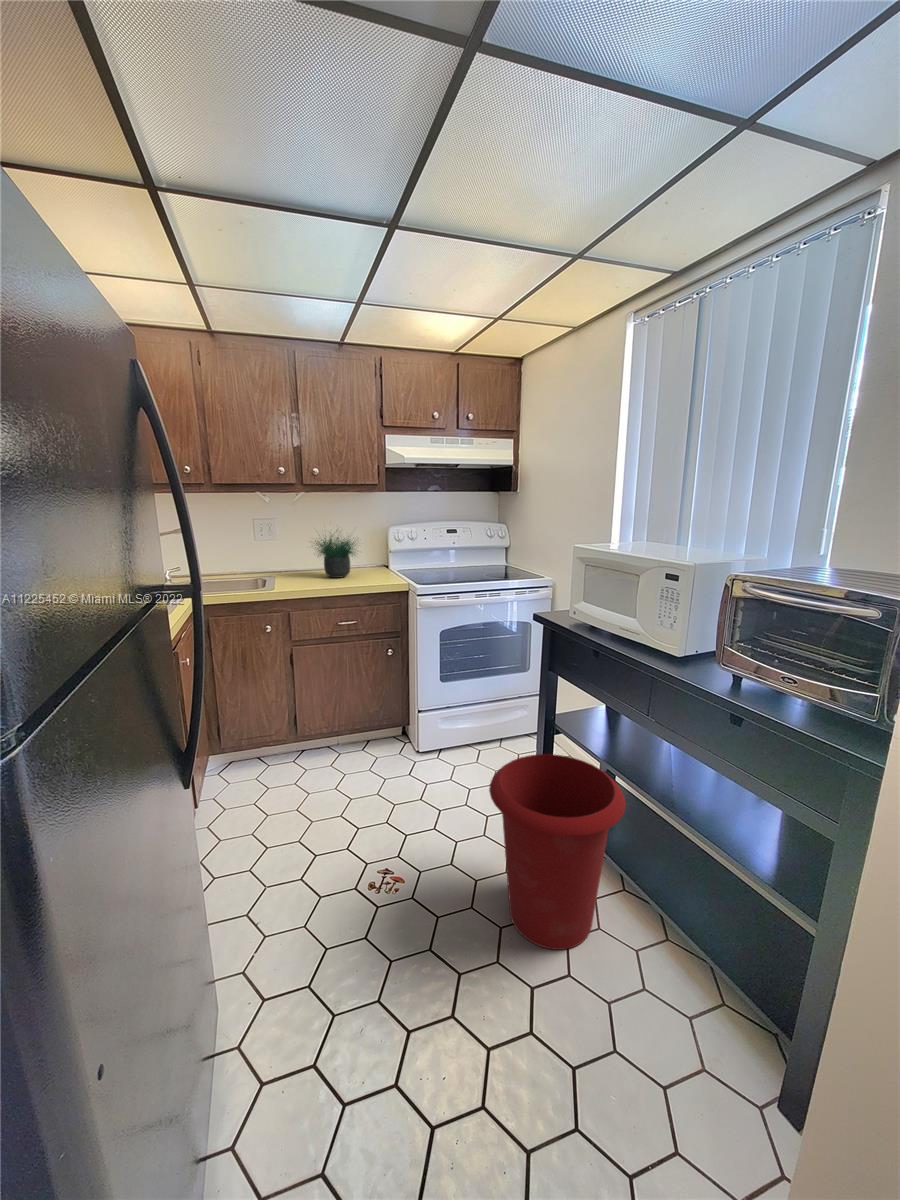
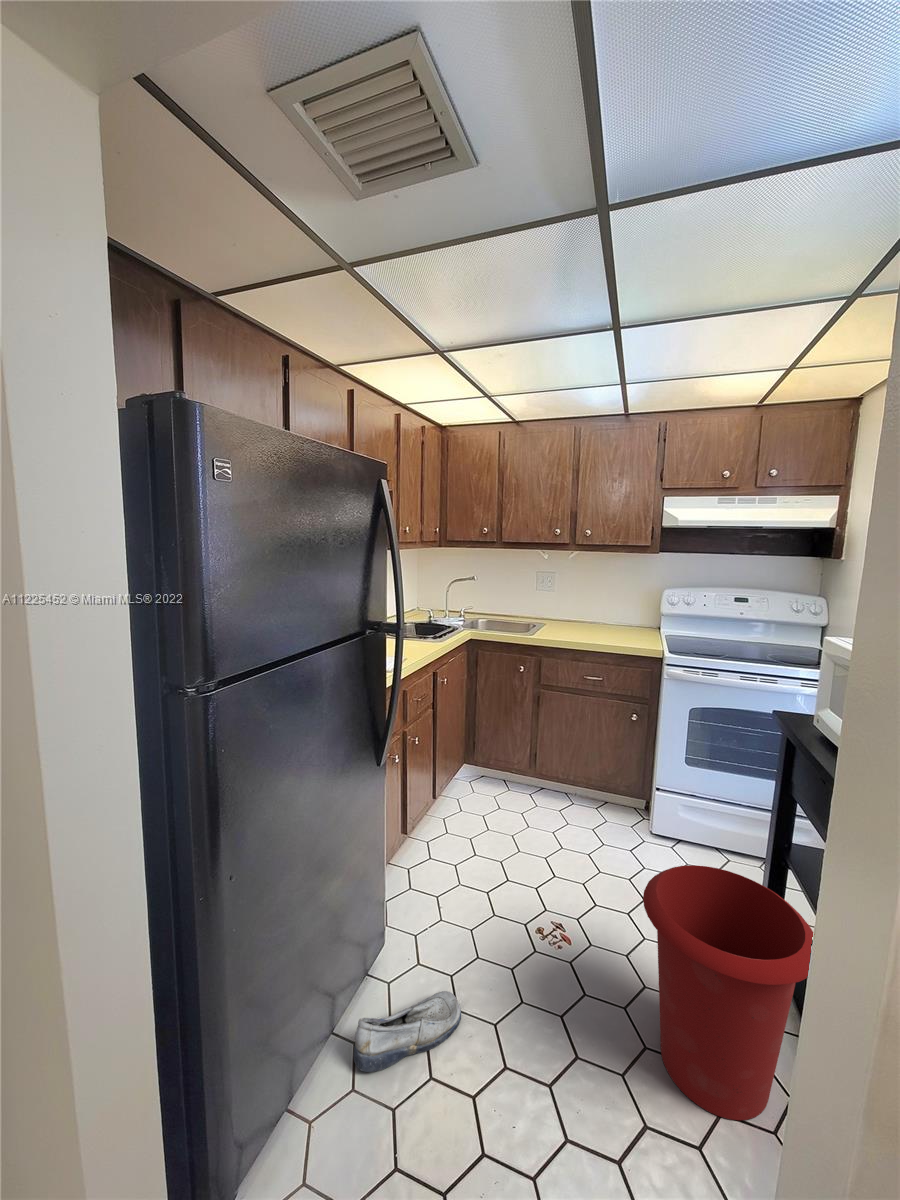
potted plant: present [315,530,354,578] -> none [574,575,635,634]
shoe: none [234,1002,343,1172] -> present [353,991,461,1072]

